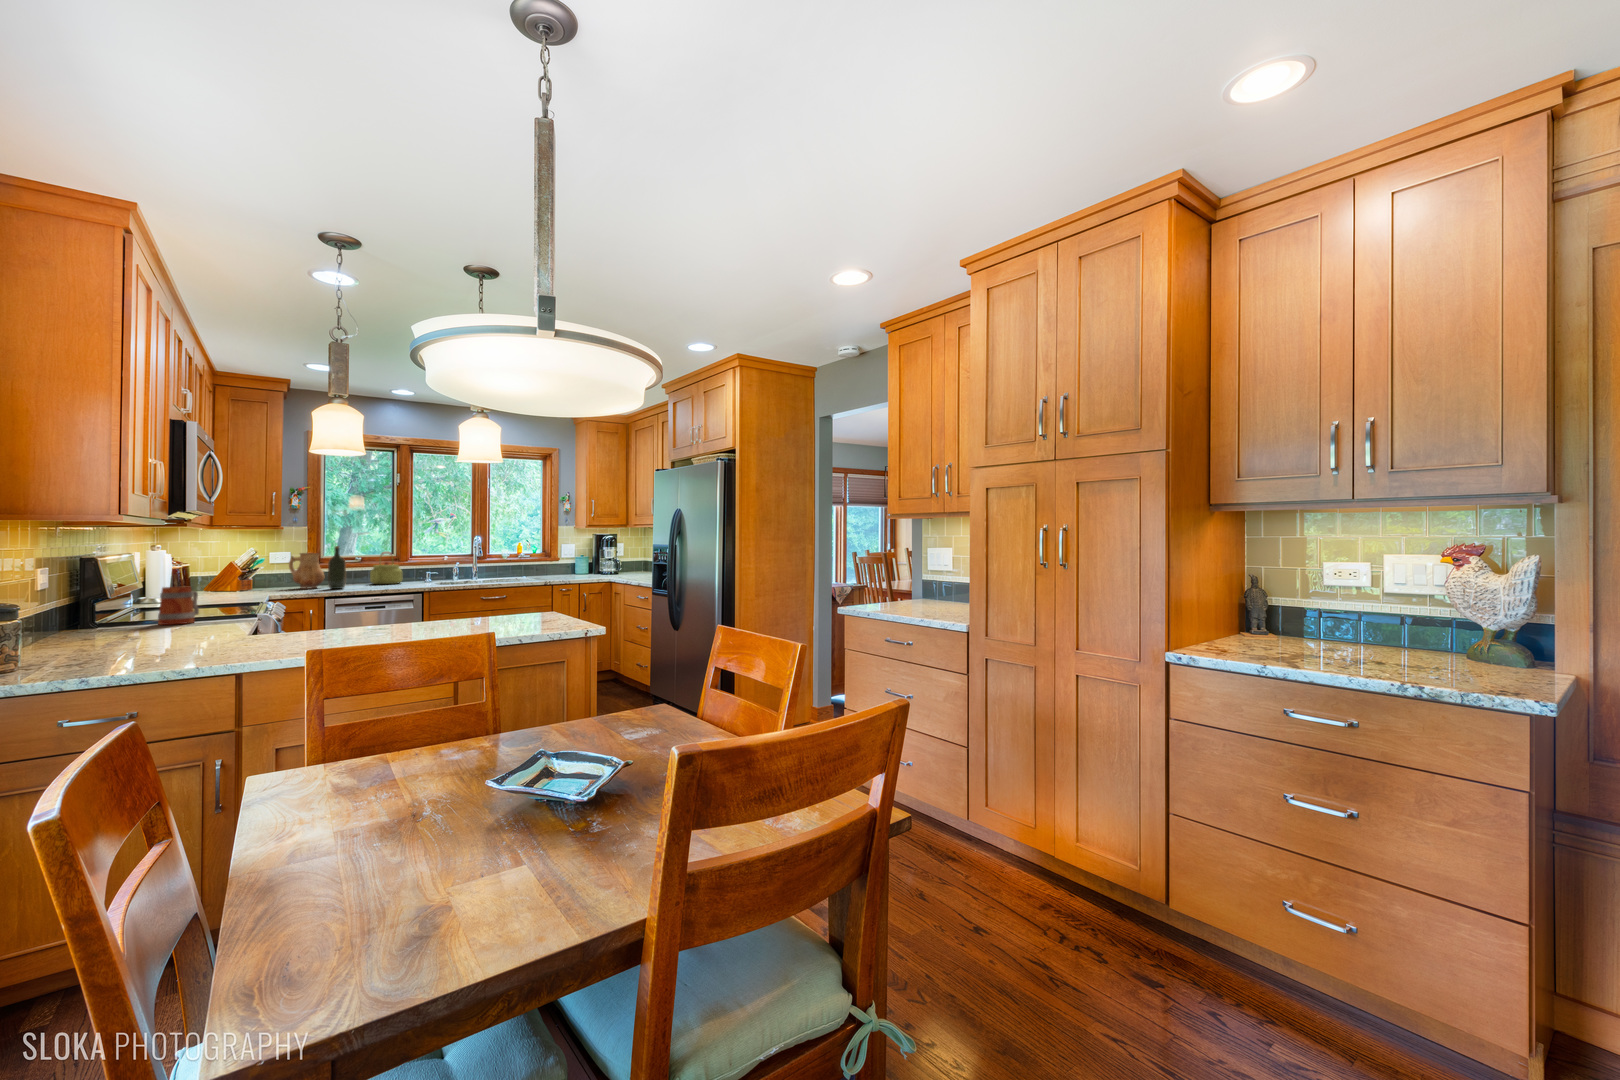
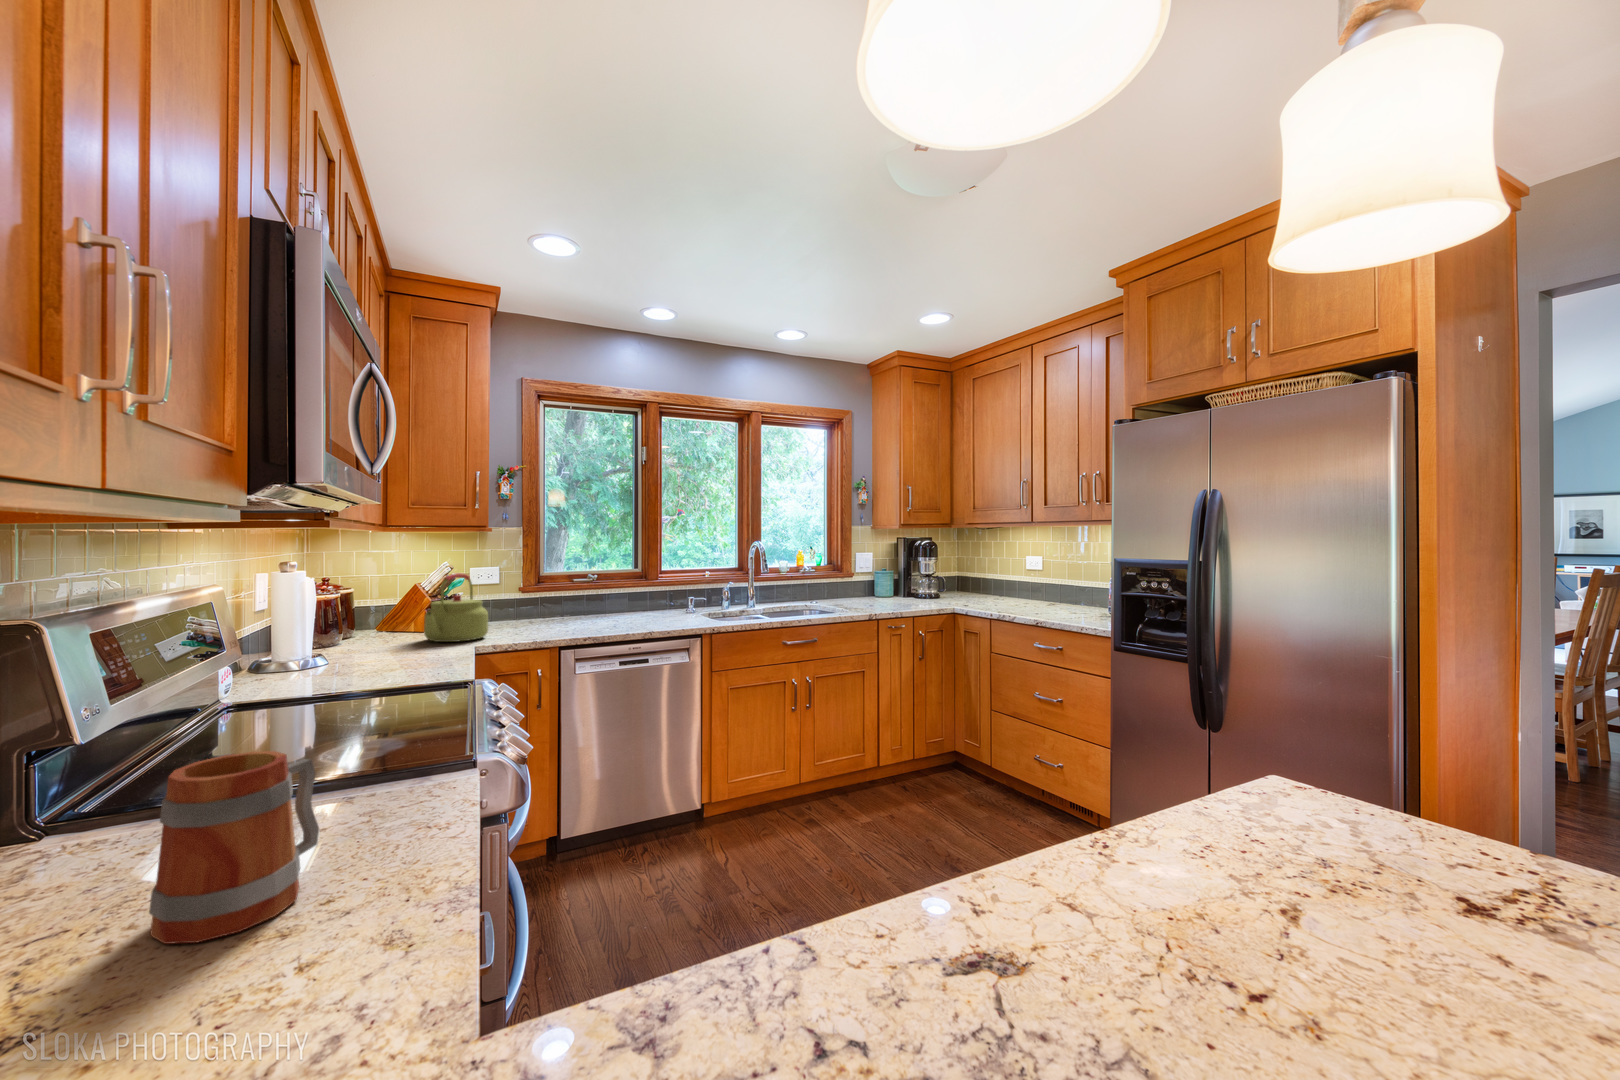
wine bottle: present [328,546,346,589] -> none [564,559,590,633]
kettle: present [370,552,403,584] -> present [424,573,488,642]
ceramic pitcher: present [289,553,324,589] -> none [502,570,554,630]

